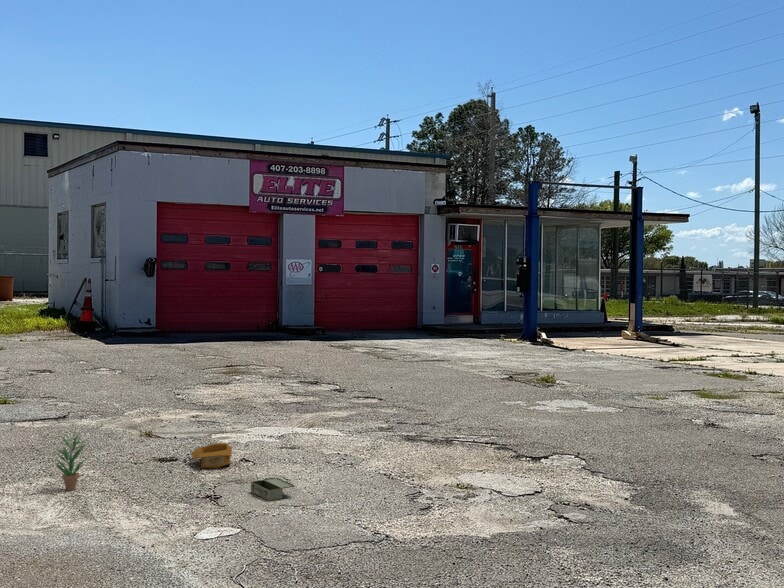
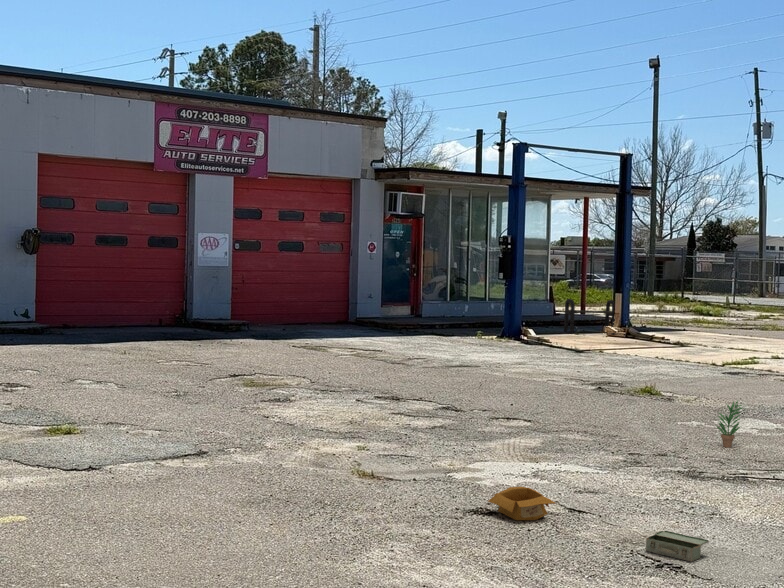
bench: none [588,309,630,339] -> present [564,299,616,334]
potted plant: present [55,433,86,491] -> present [717,402,742,448]

